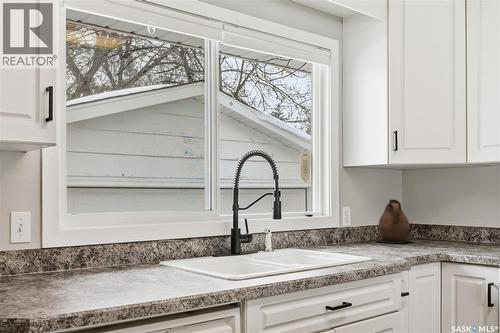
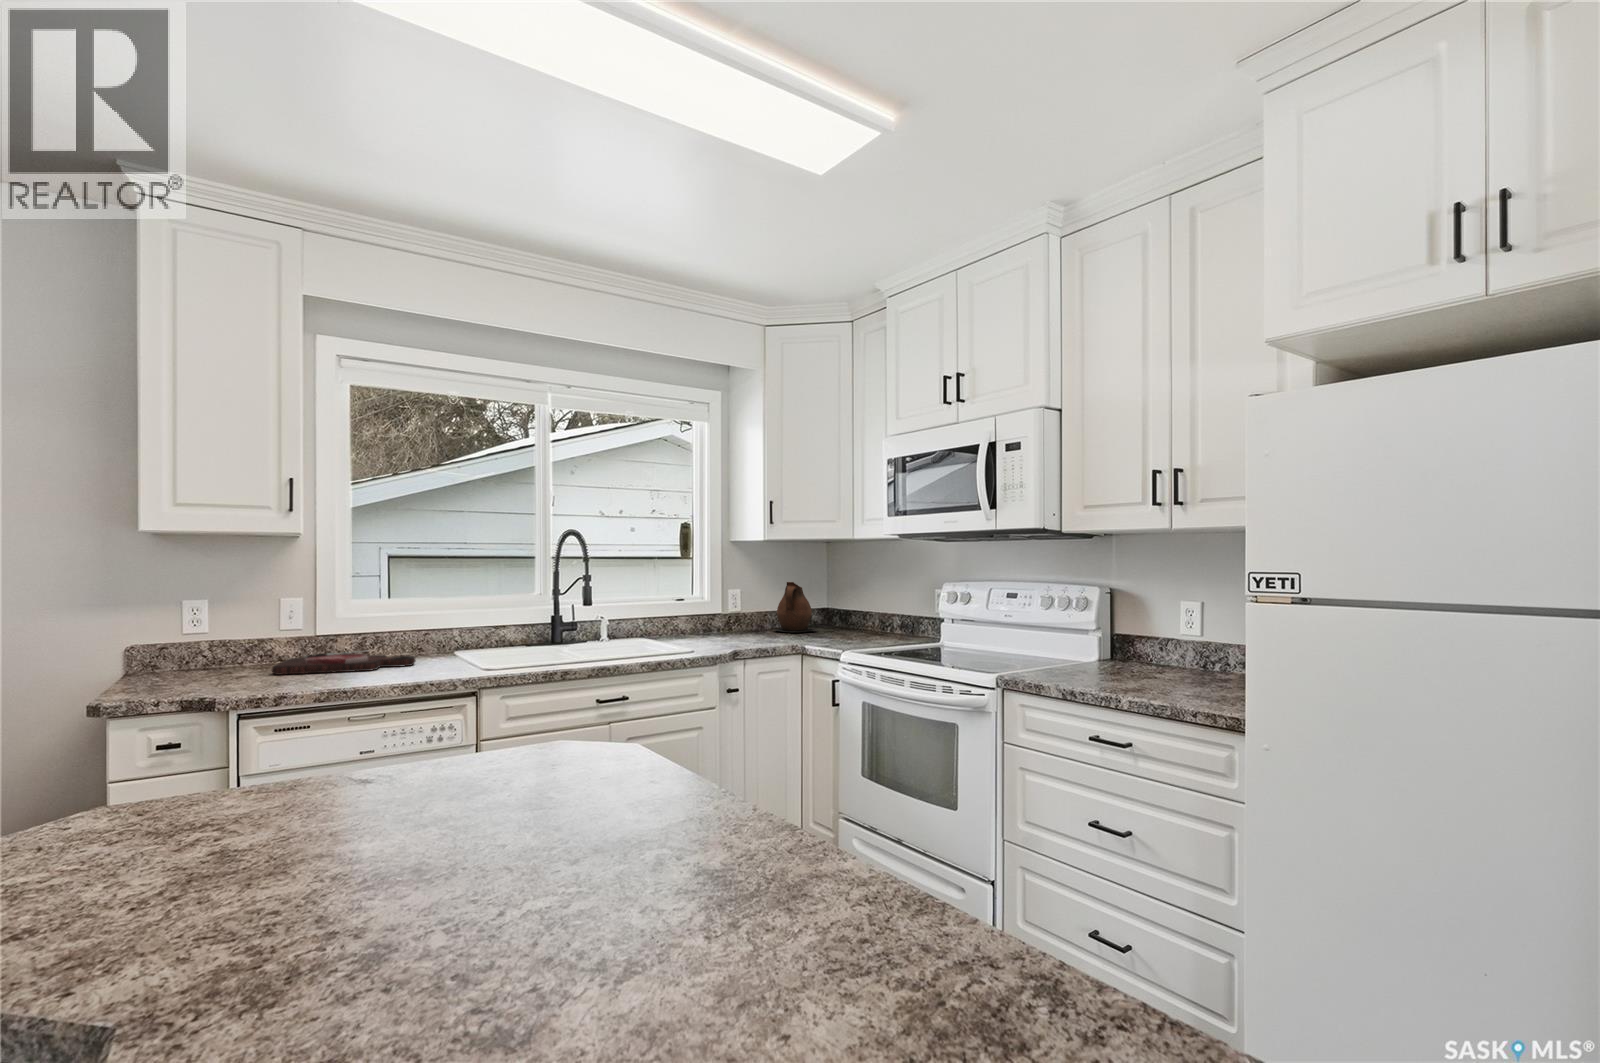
cutting board: none [23,262,152,288] -> present [272,651,416,675]

